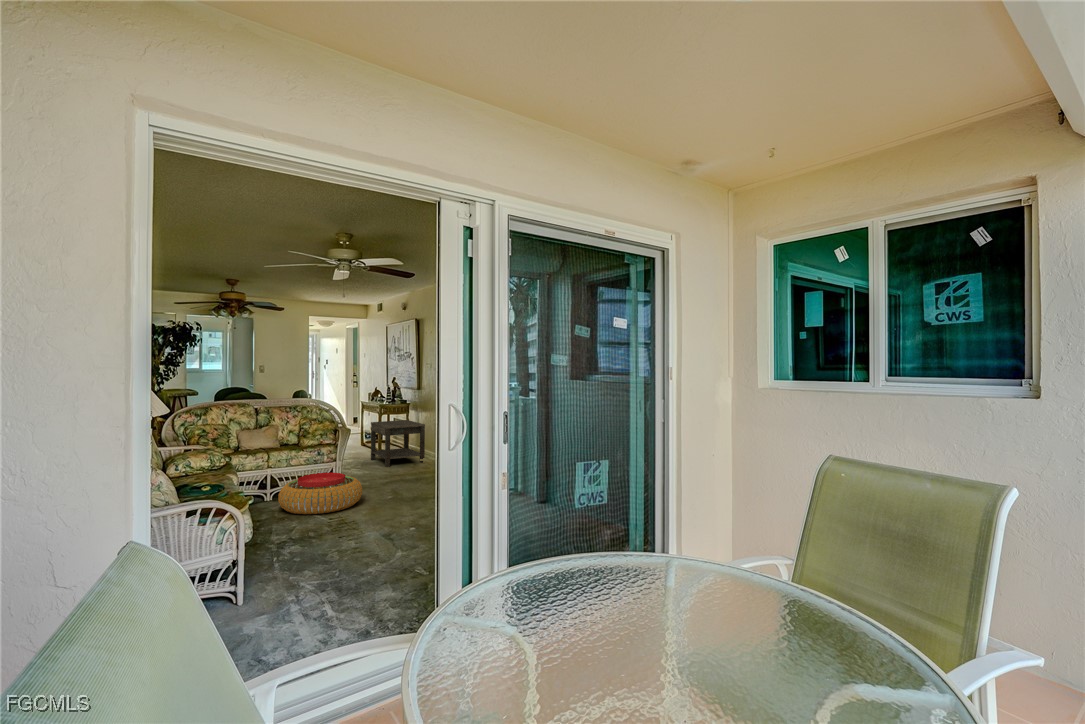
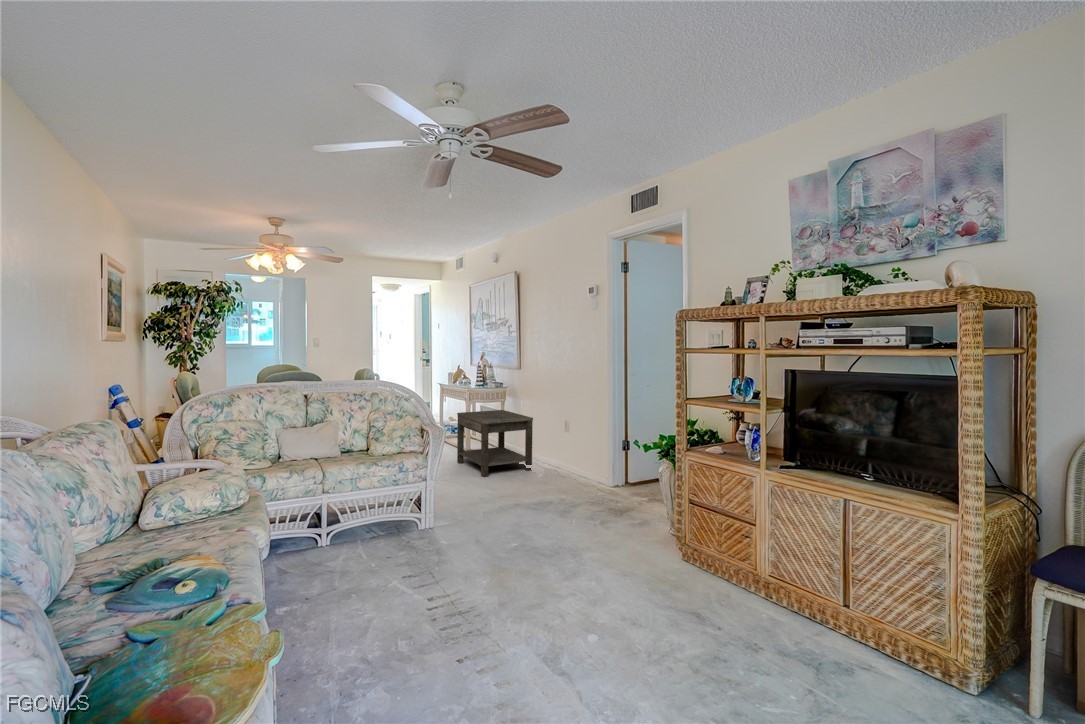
pouf: present [278,473,362,514] -> none [340,505,476,591]

